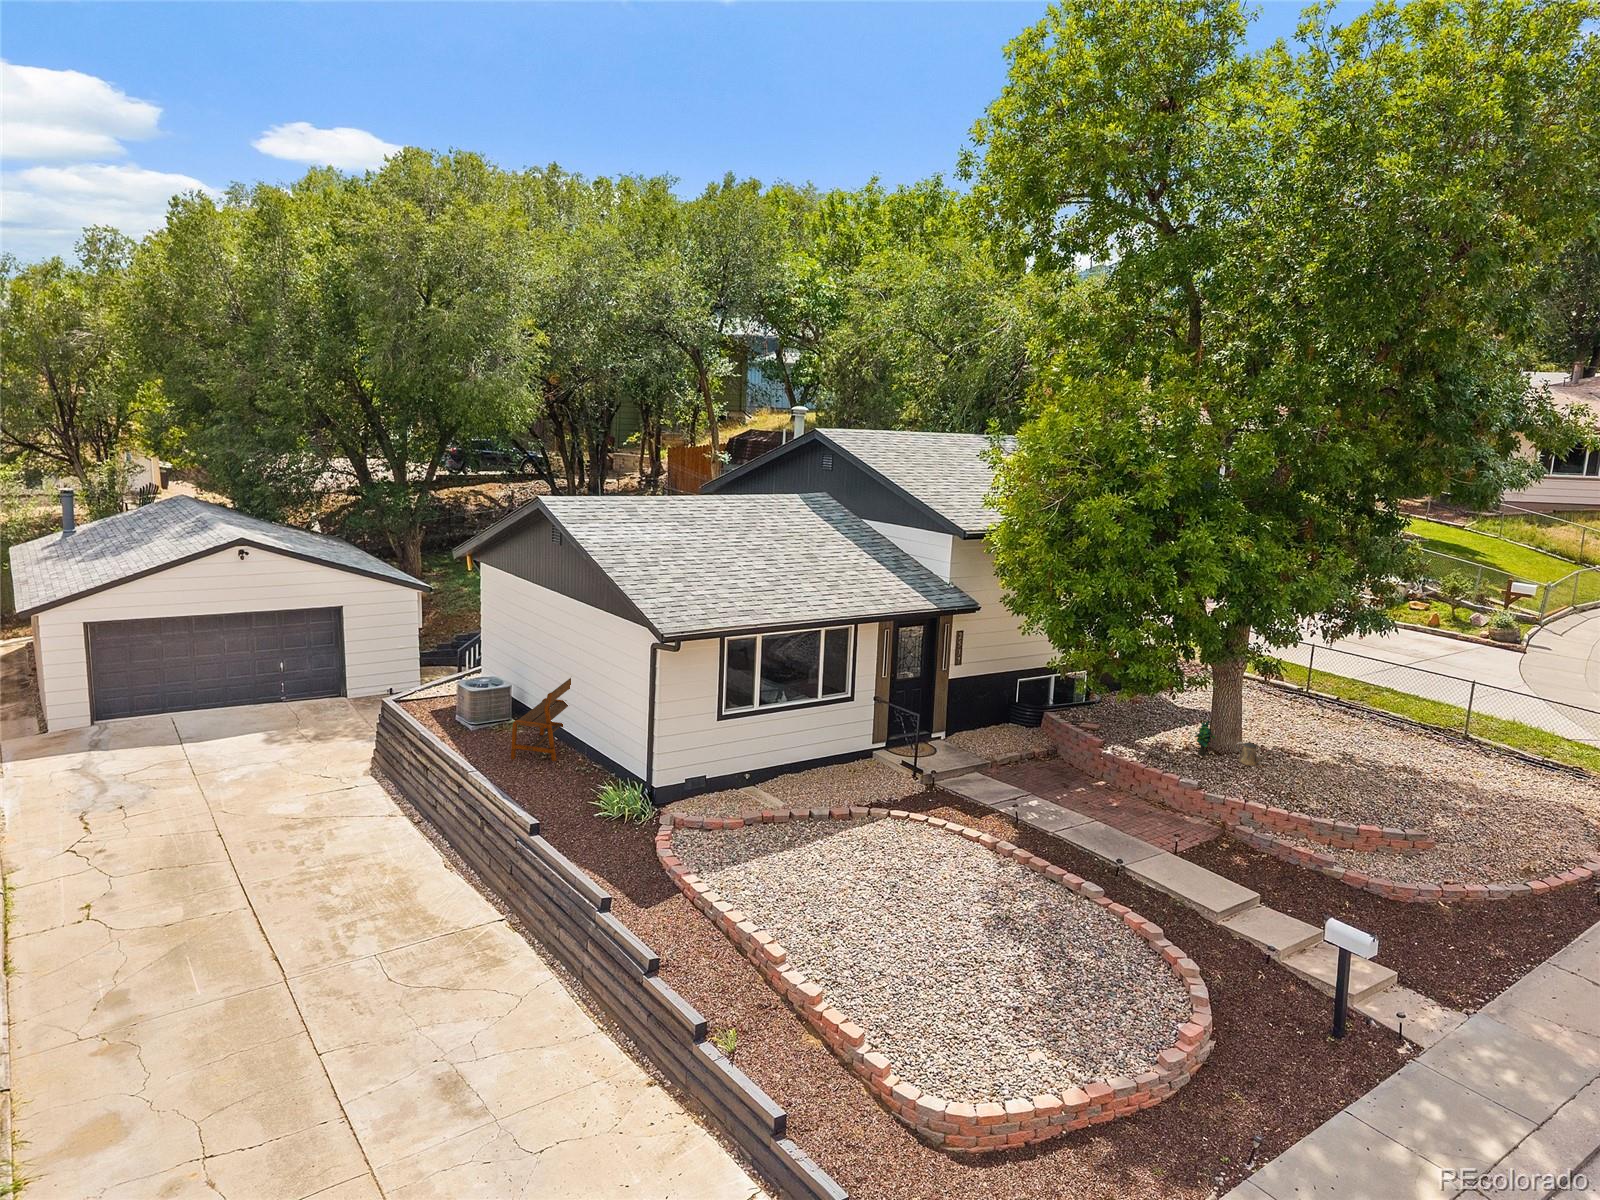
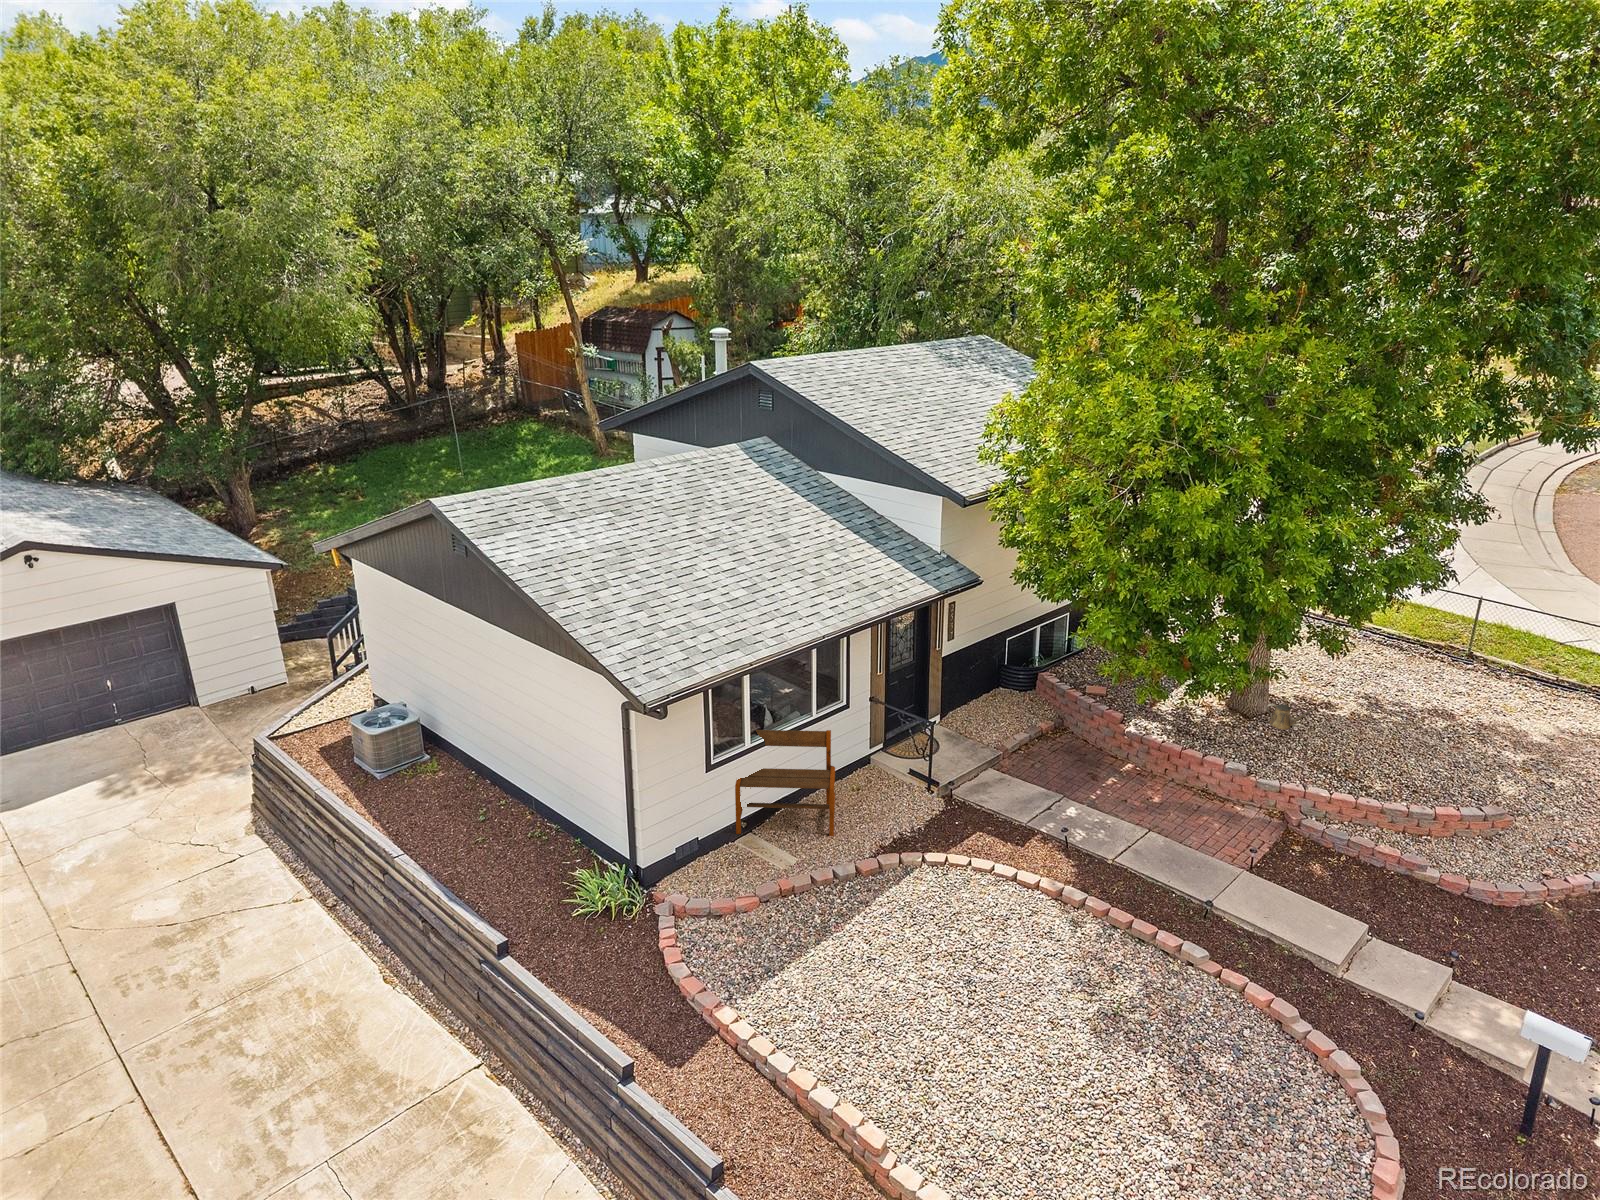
bench: present [511,678,571,761] -> present [735,730,835,836]
decorative plant: present [1195,721,1215,756] -> none [1222,684,1246,721]

